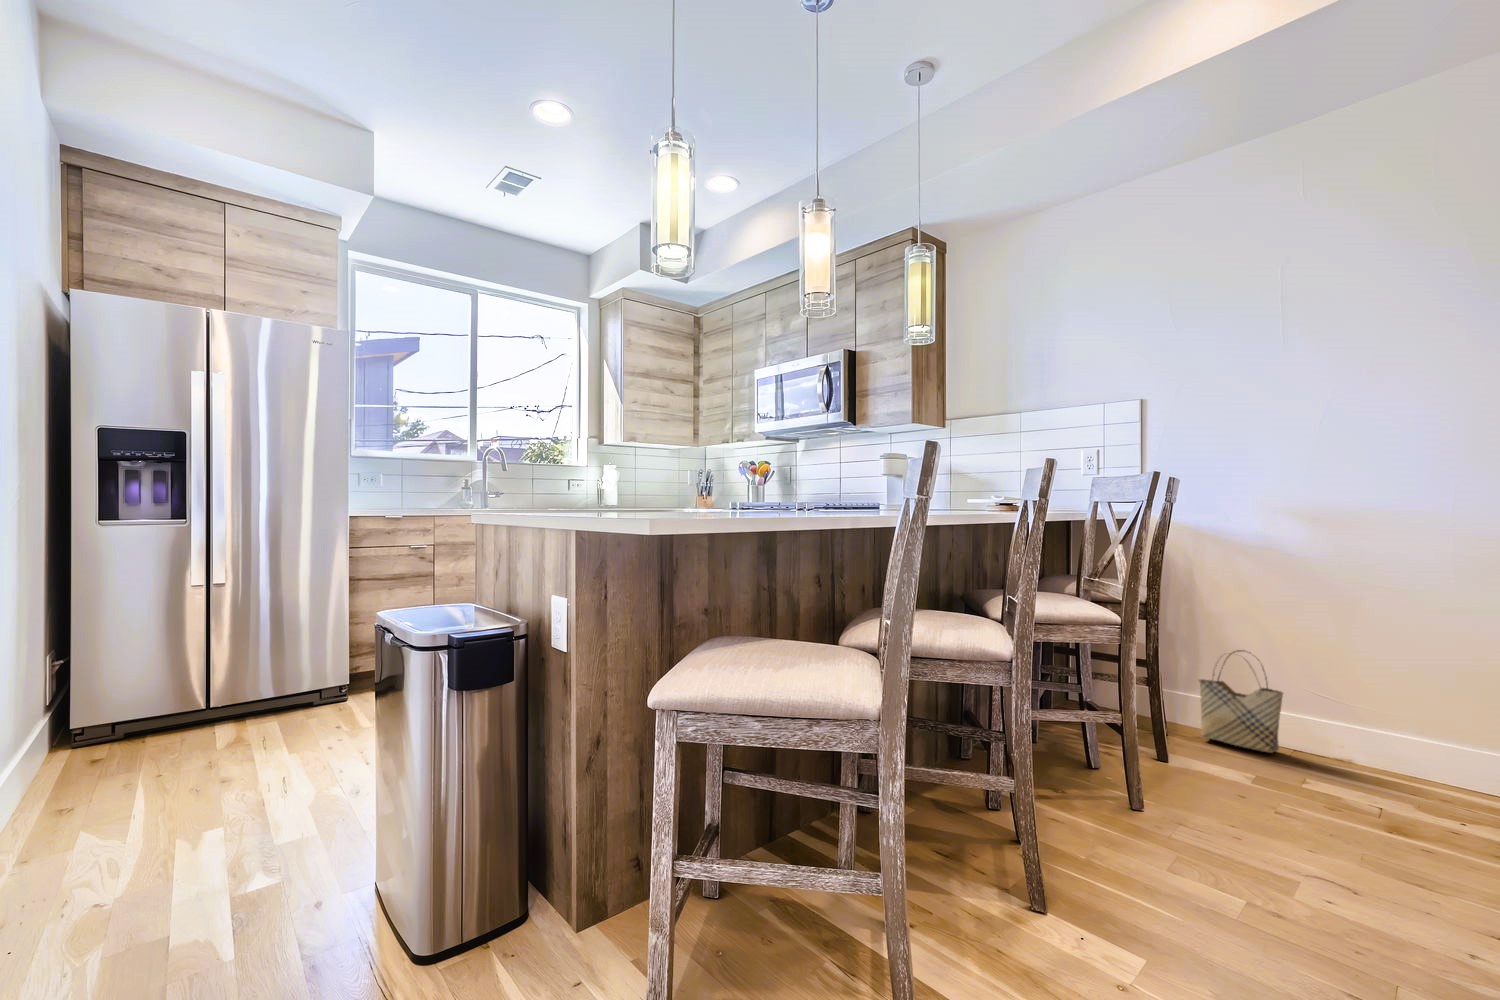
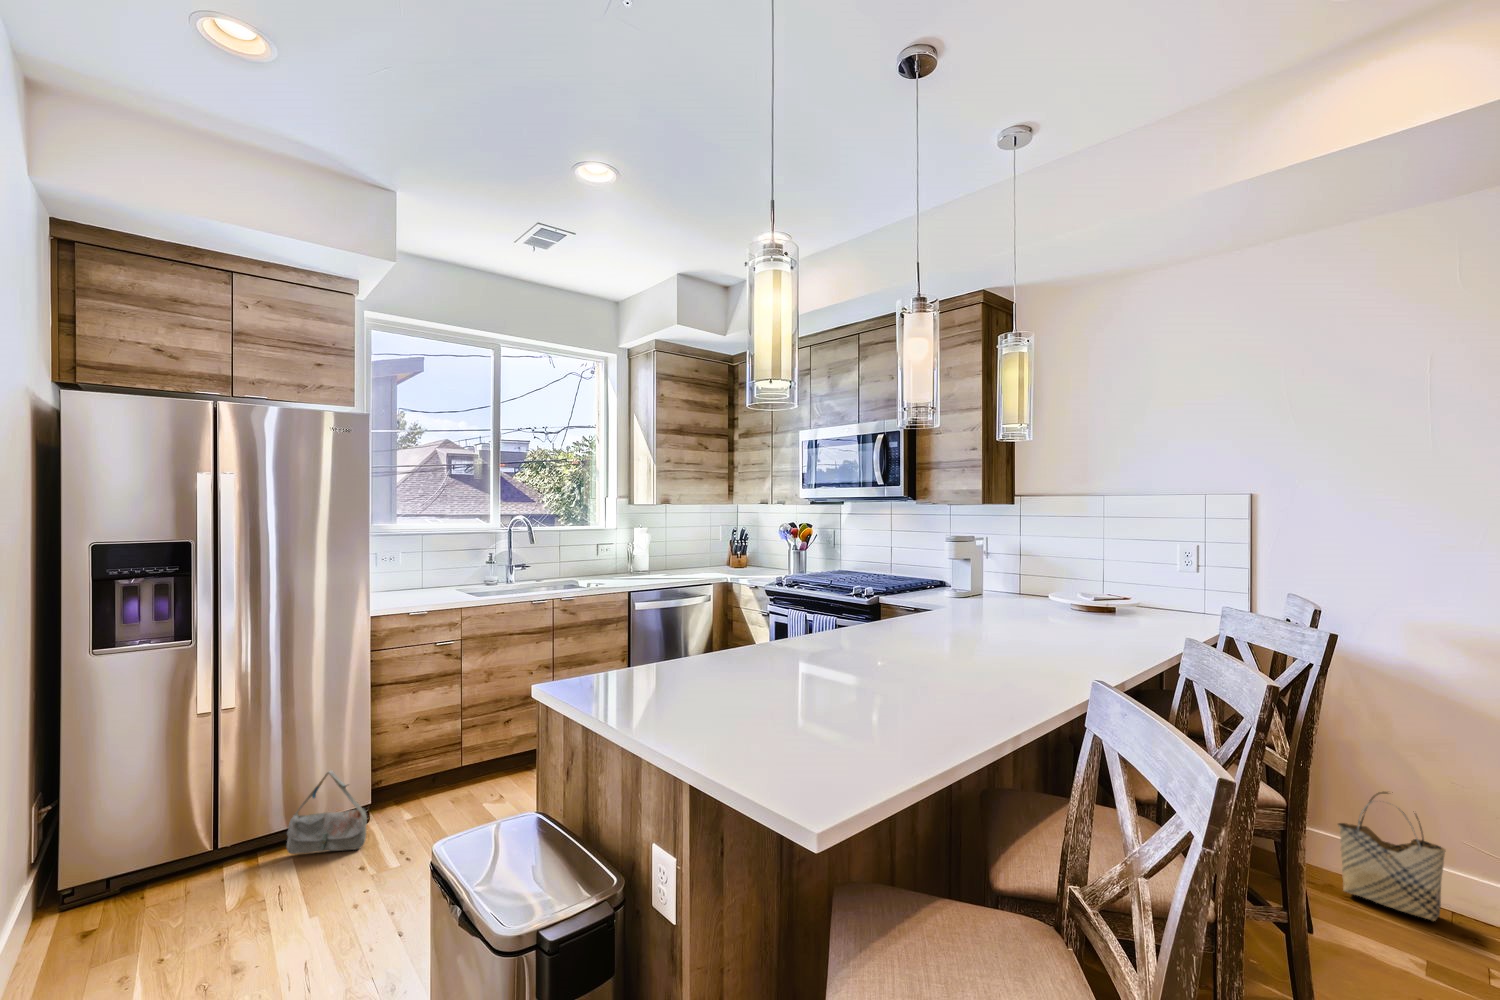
bag: none [274,644,346,716] -> present [287,770,367,854]

